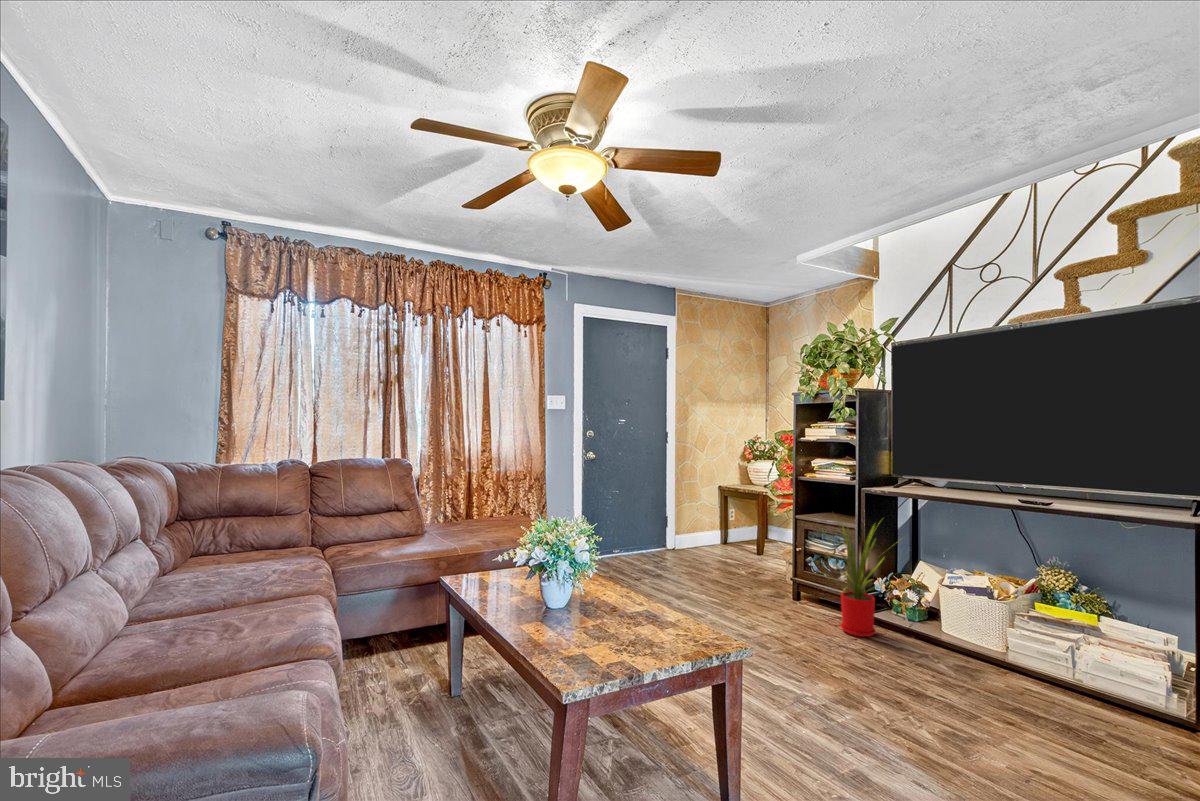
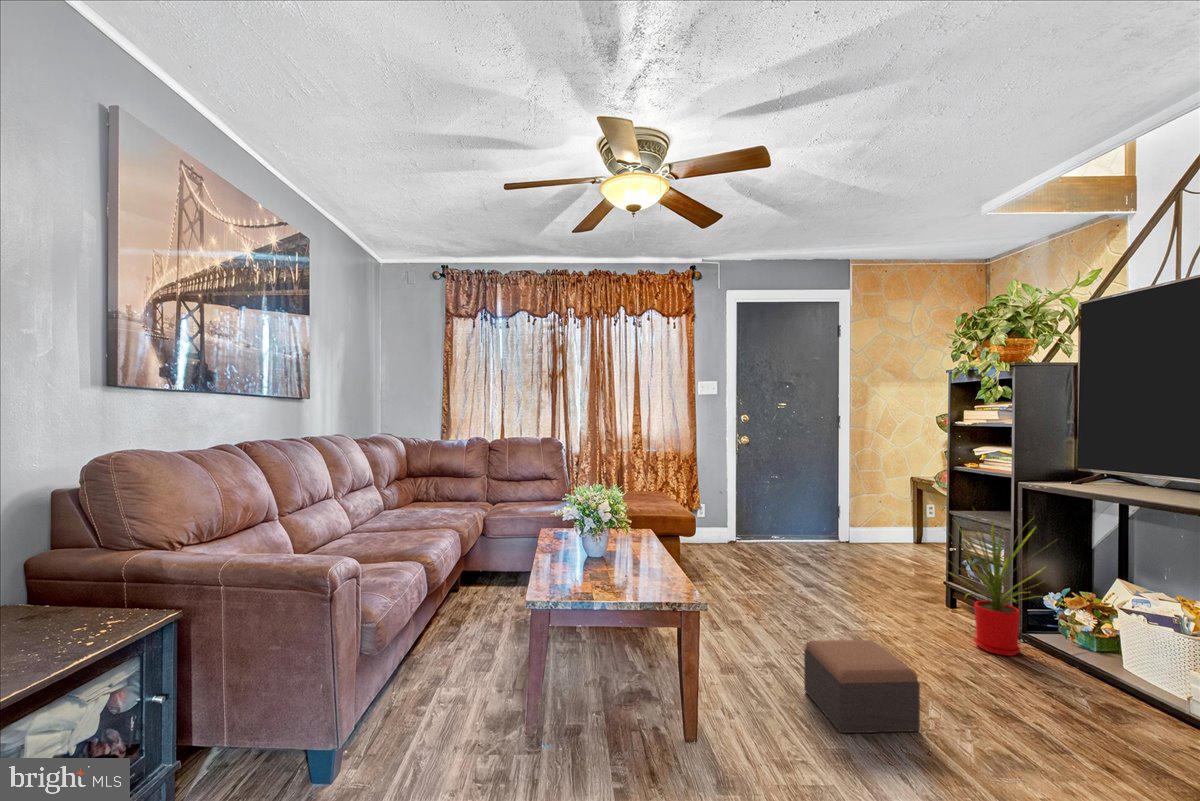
footstool: none [776,648,887,751] -> present [804,640,920,733]

